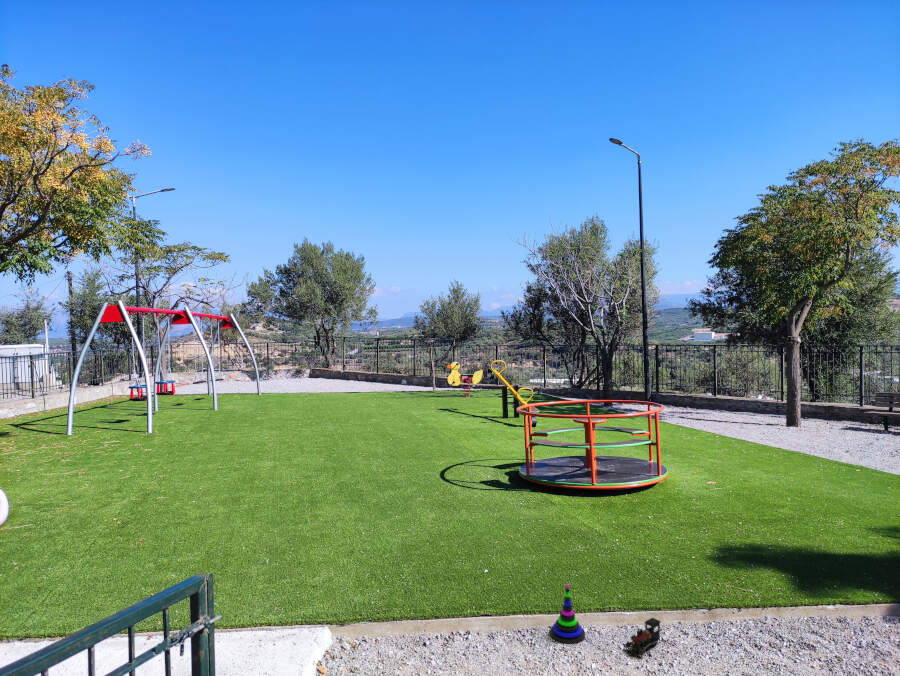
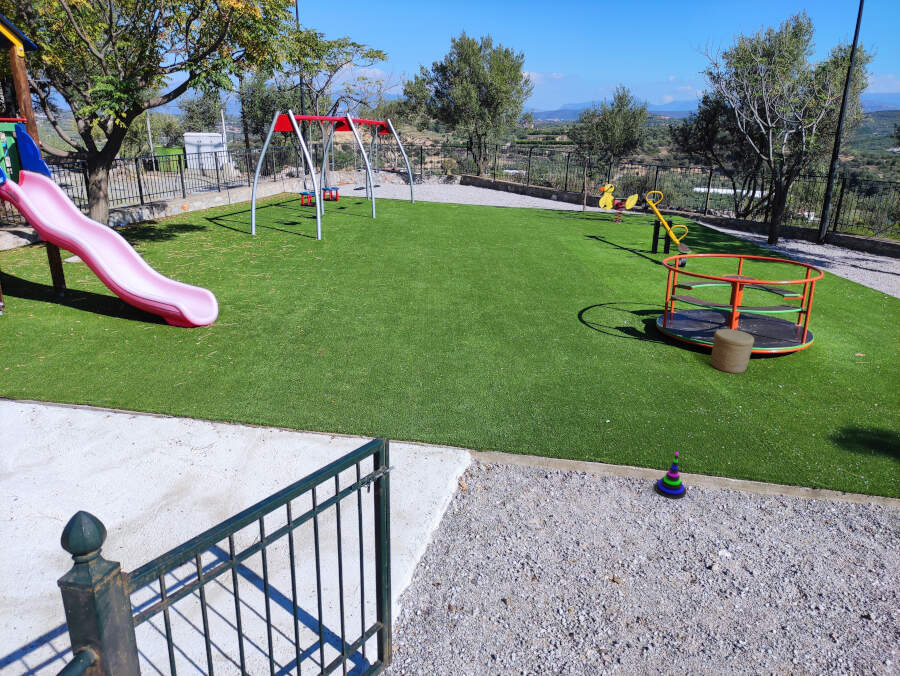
woven basket: none [576,467,614,511] -> present [711,329,754,373]
toy train: present [625,618,661,656] -> none [720,491,759,520]

